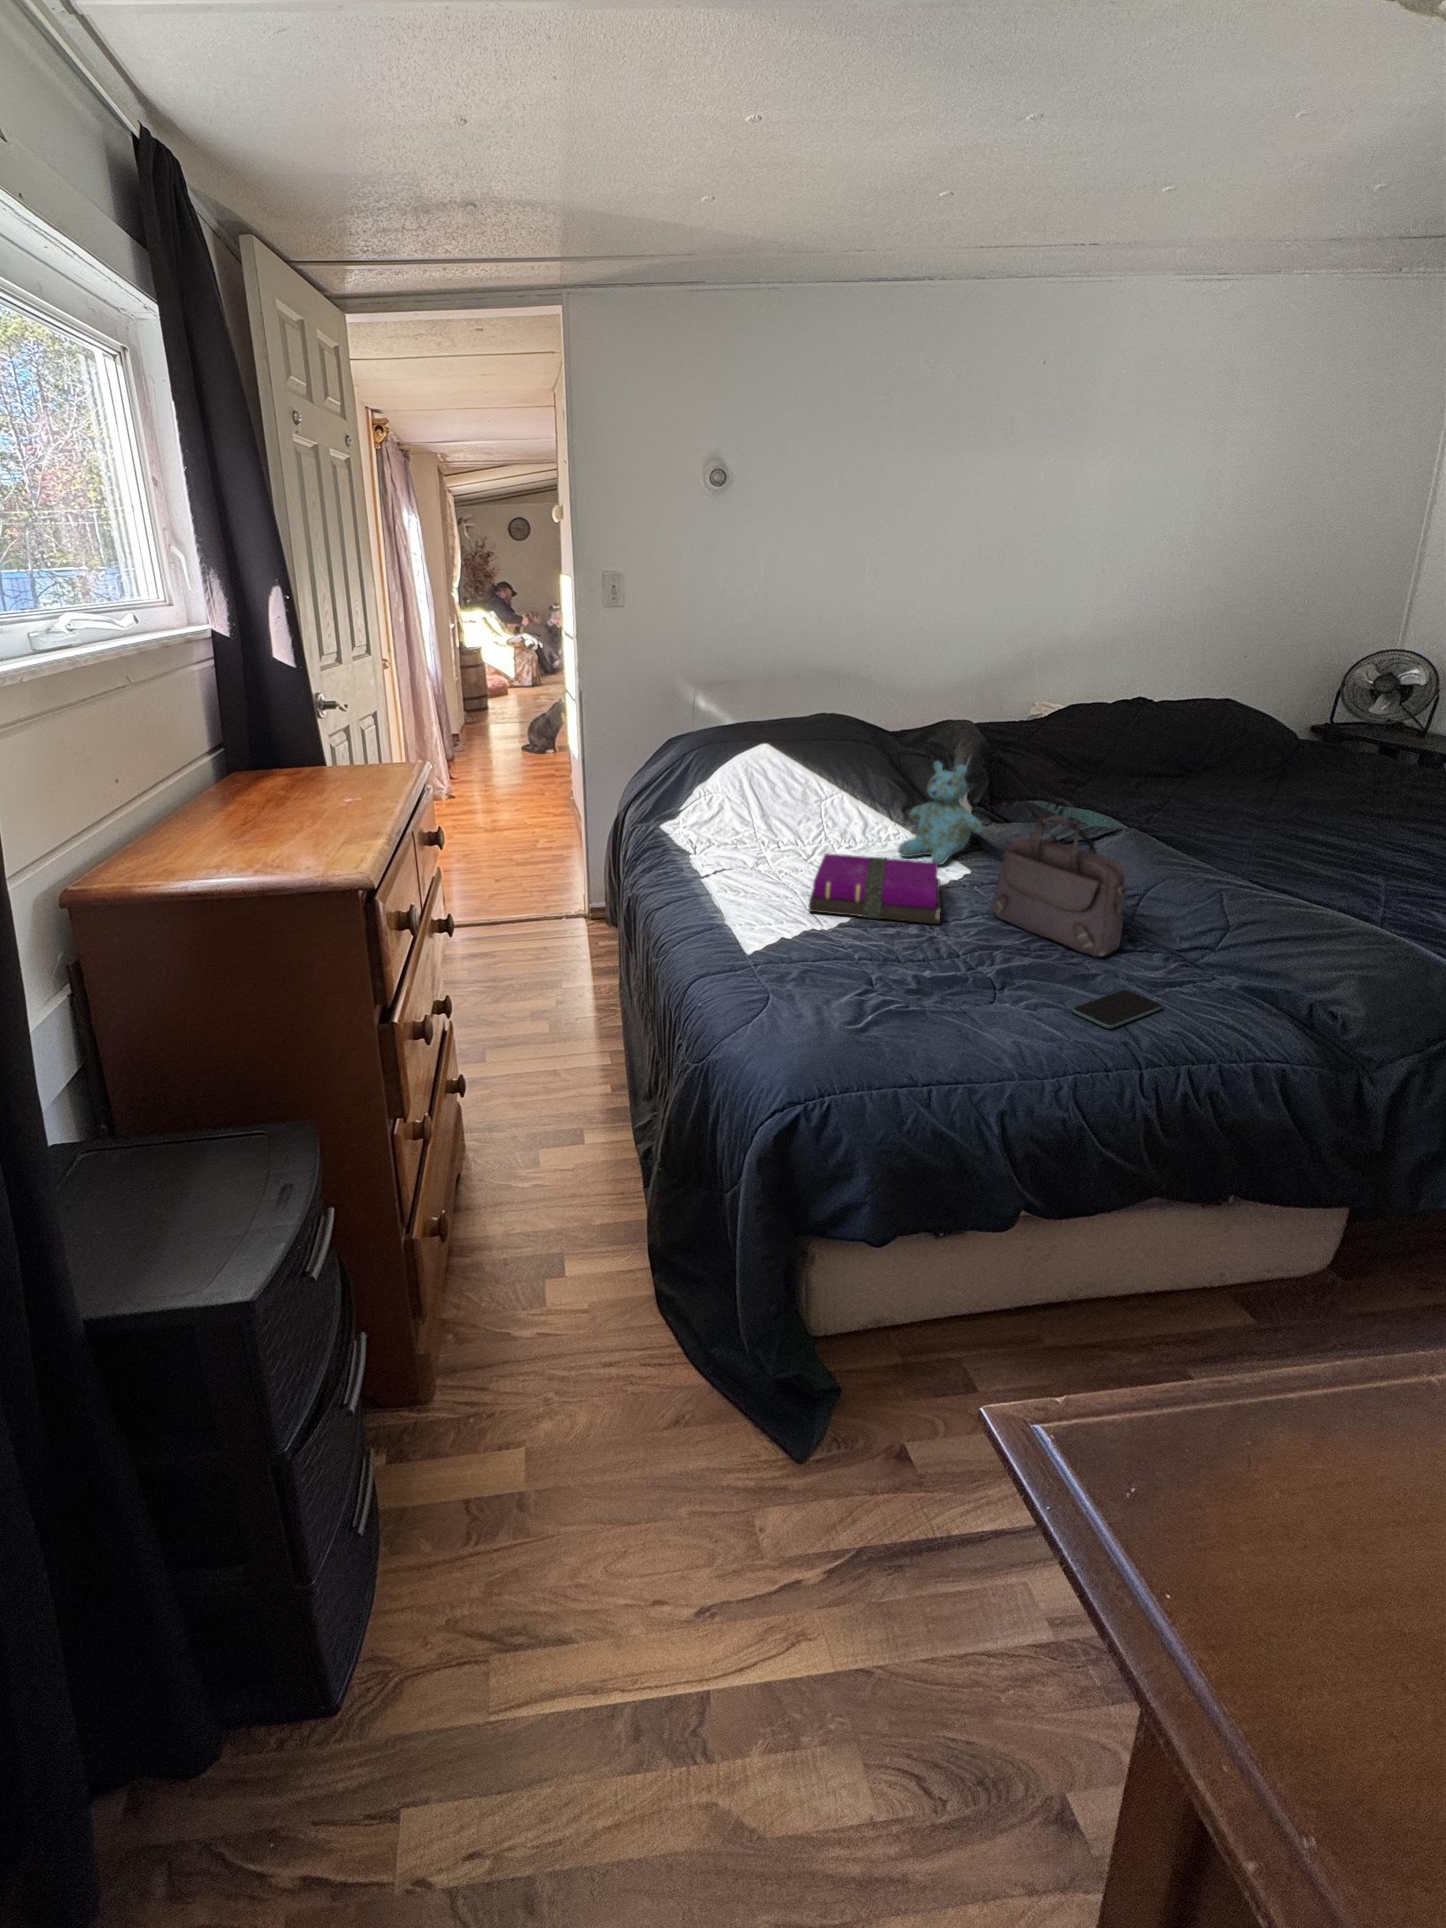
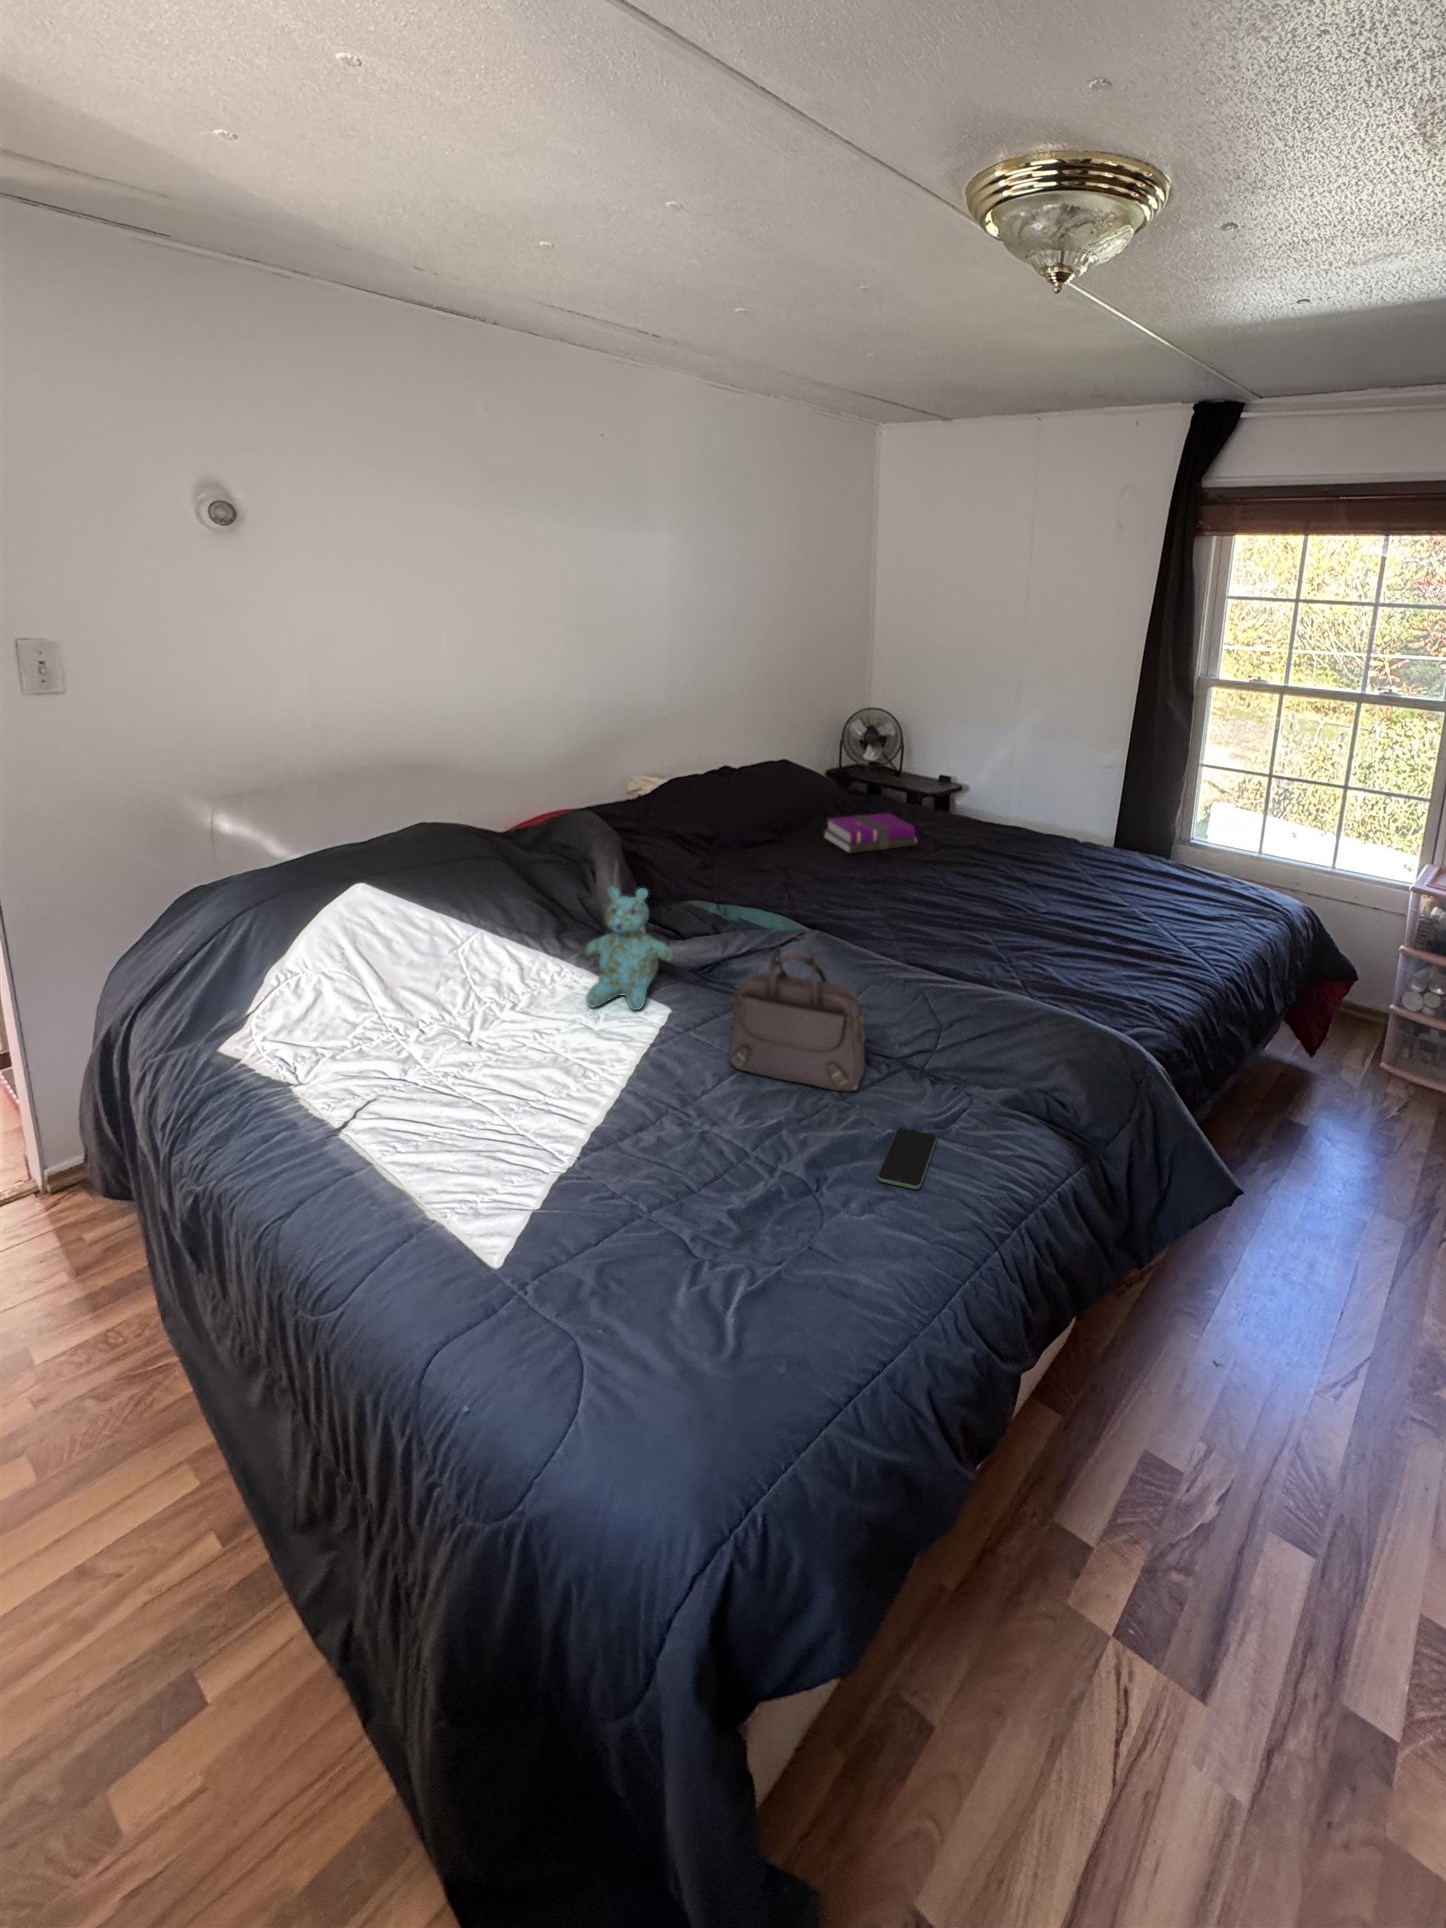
notebook: present [809,854,941,924] -> present [824,813,917,853]

